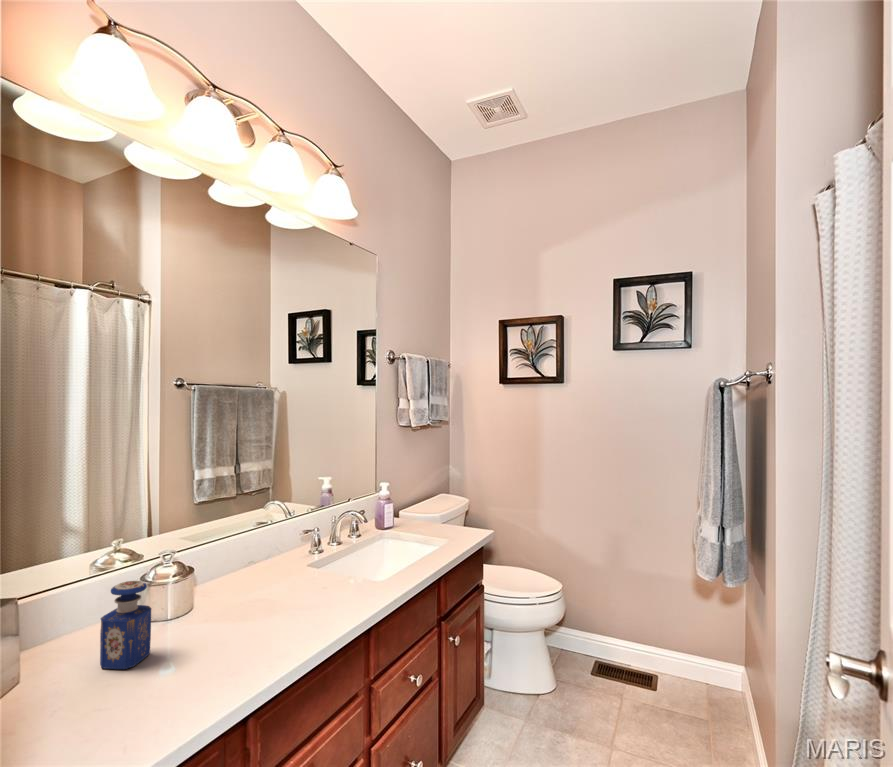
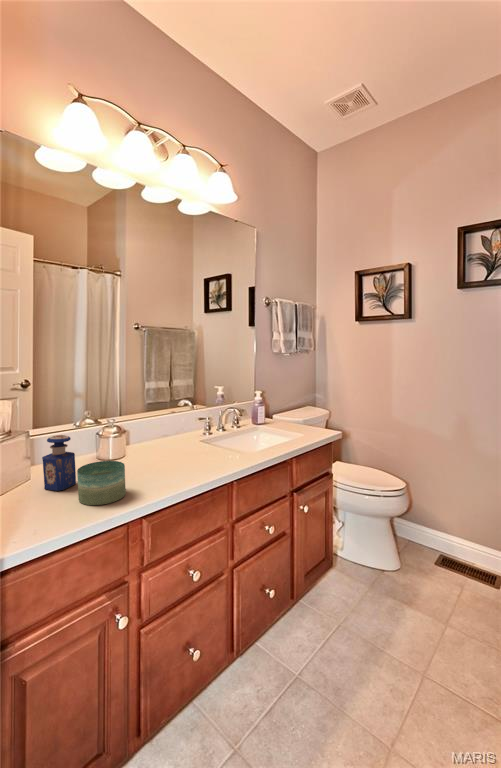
candle: none [166,614,236,688] -> present [77,461,126,505]

